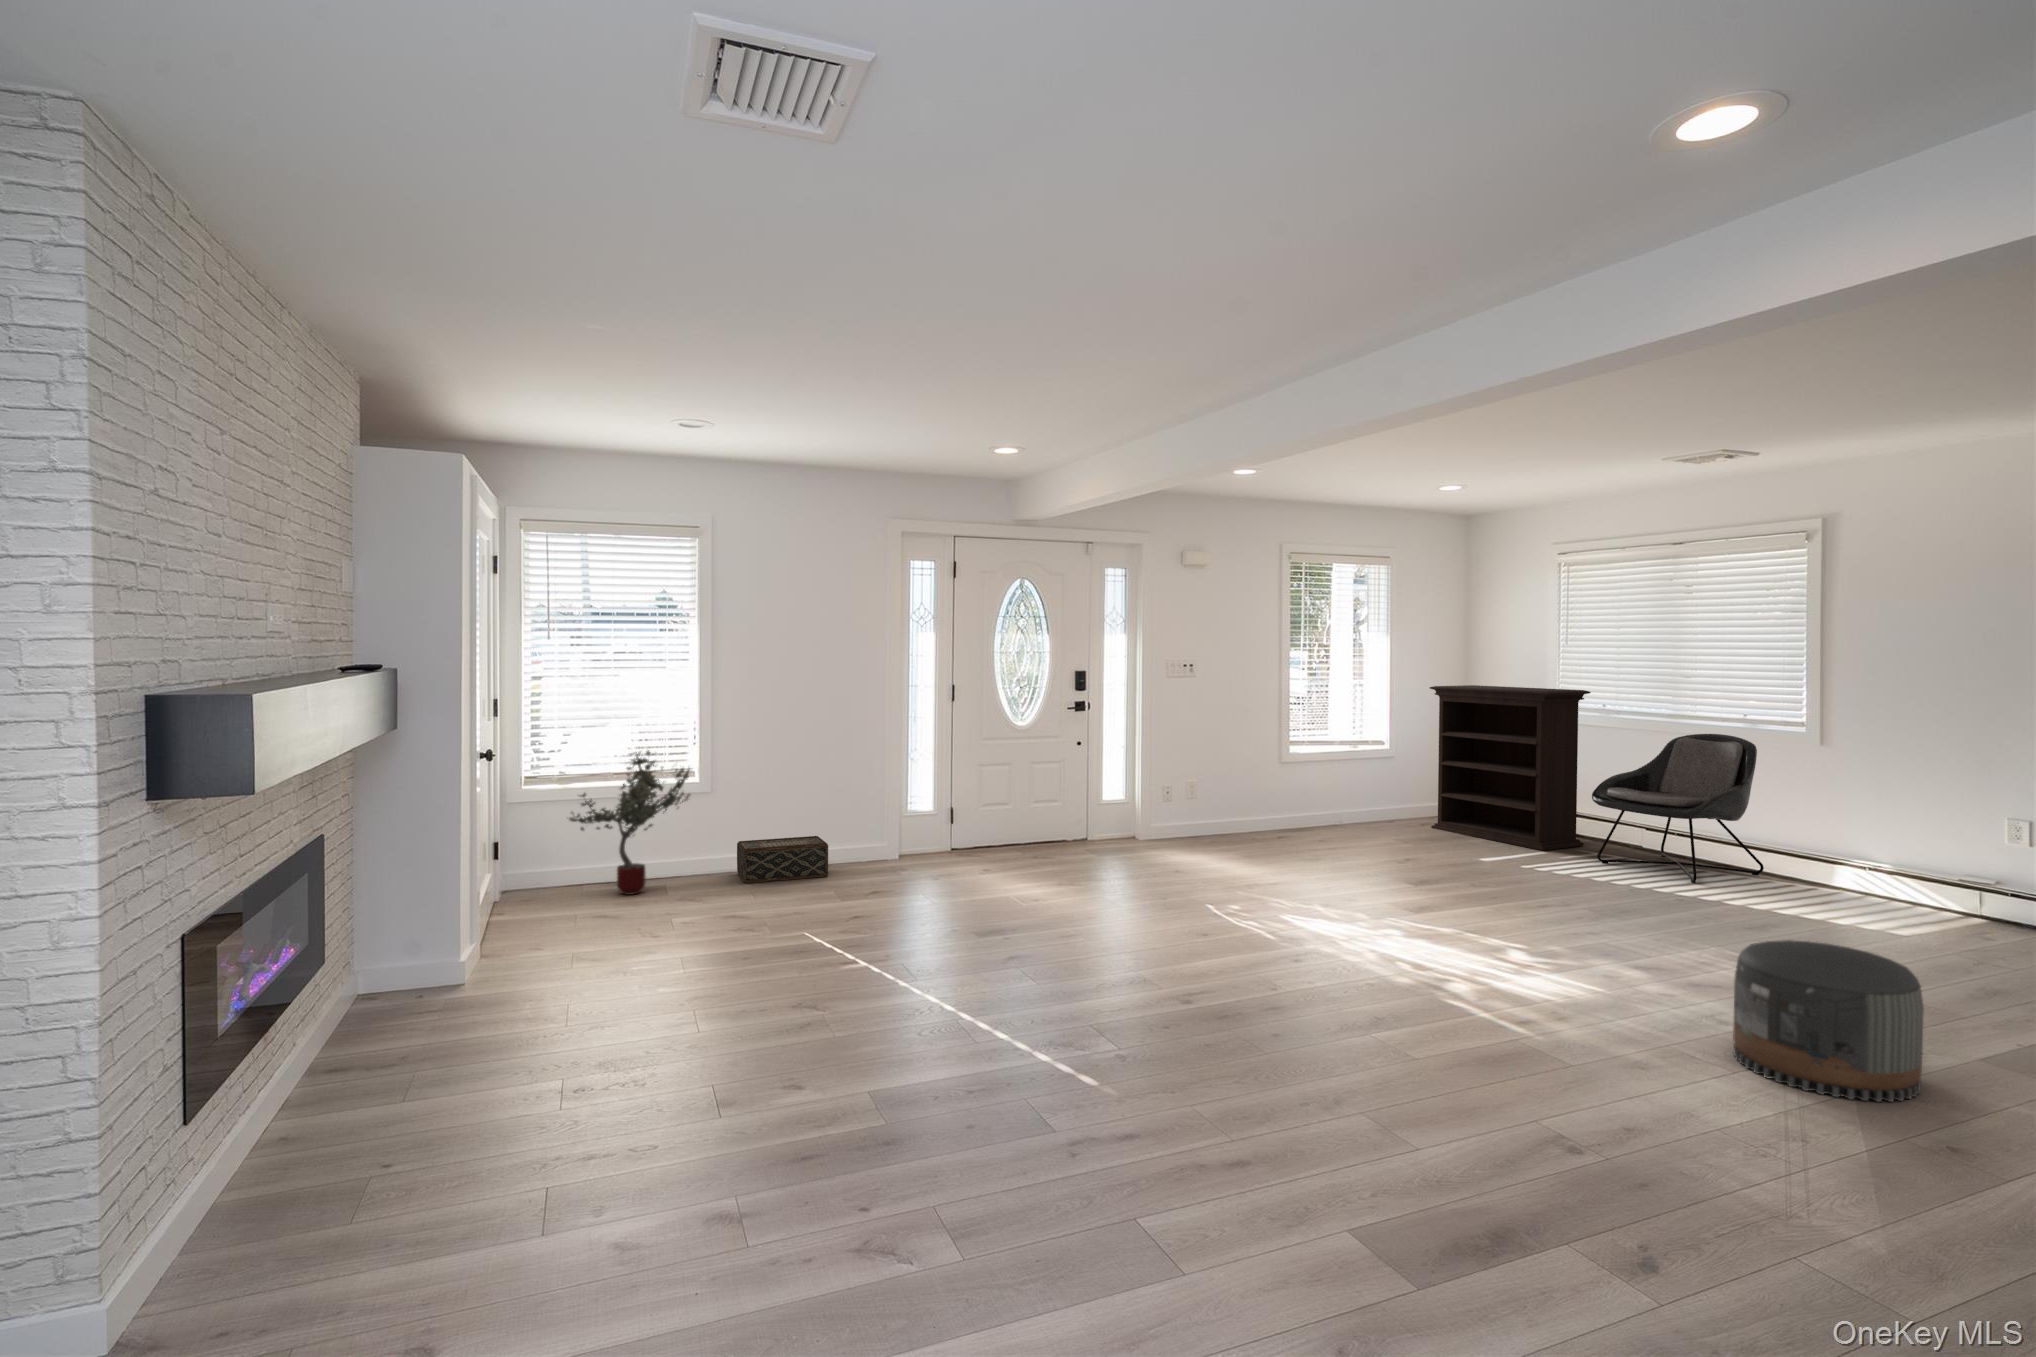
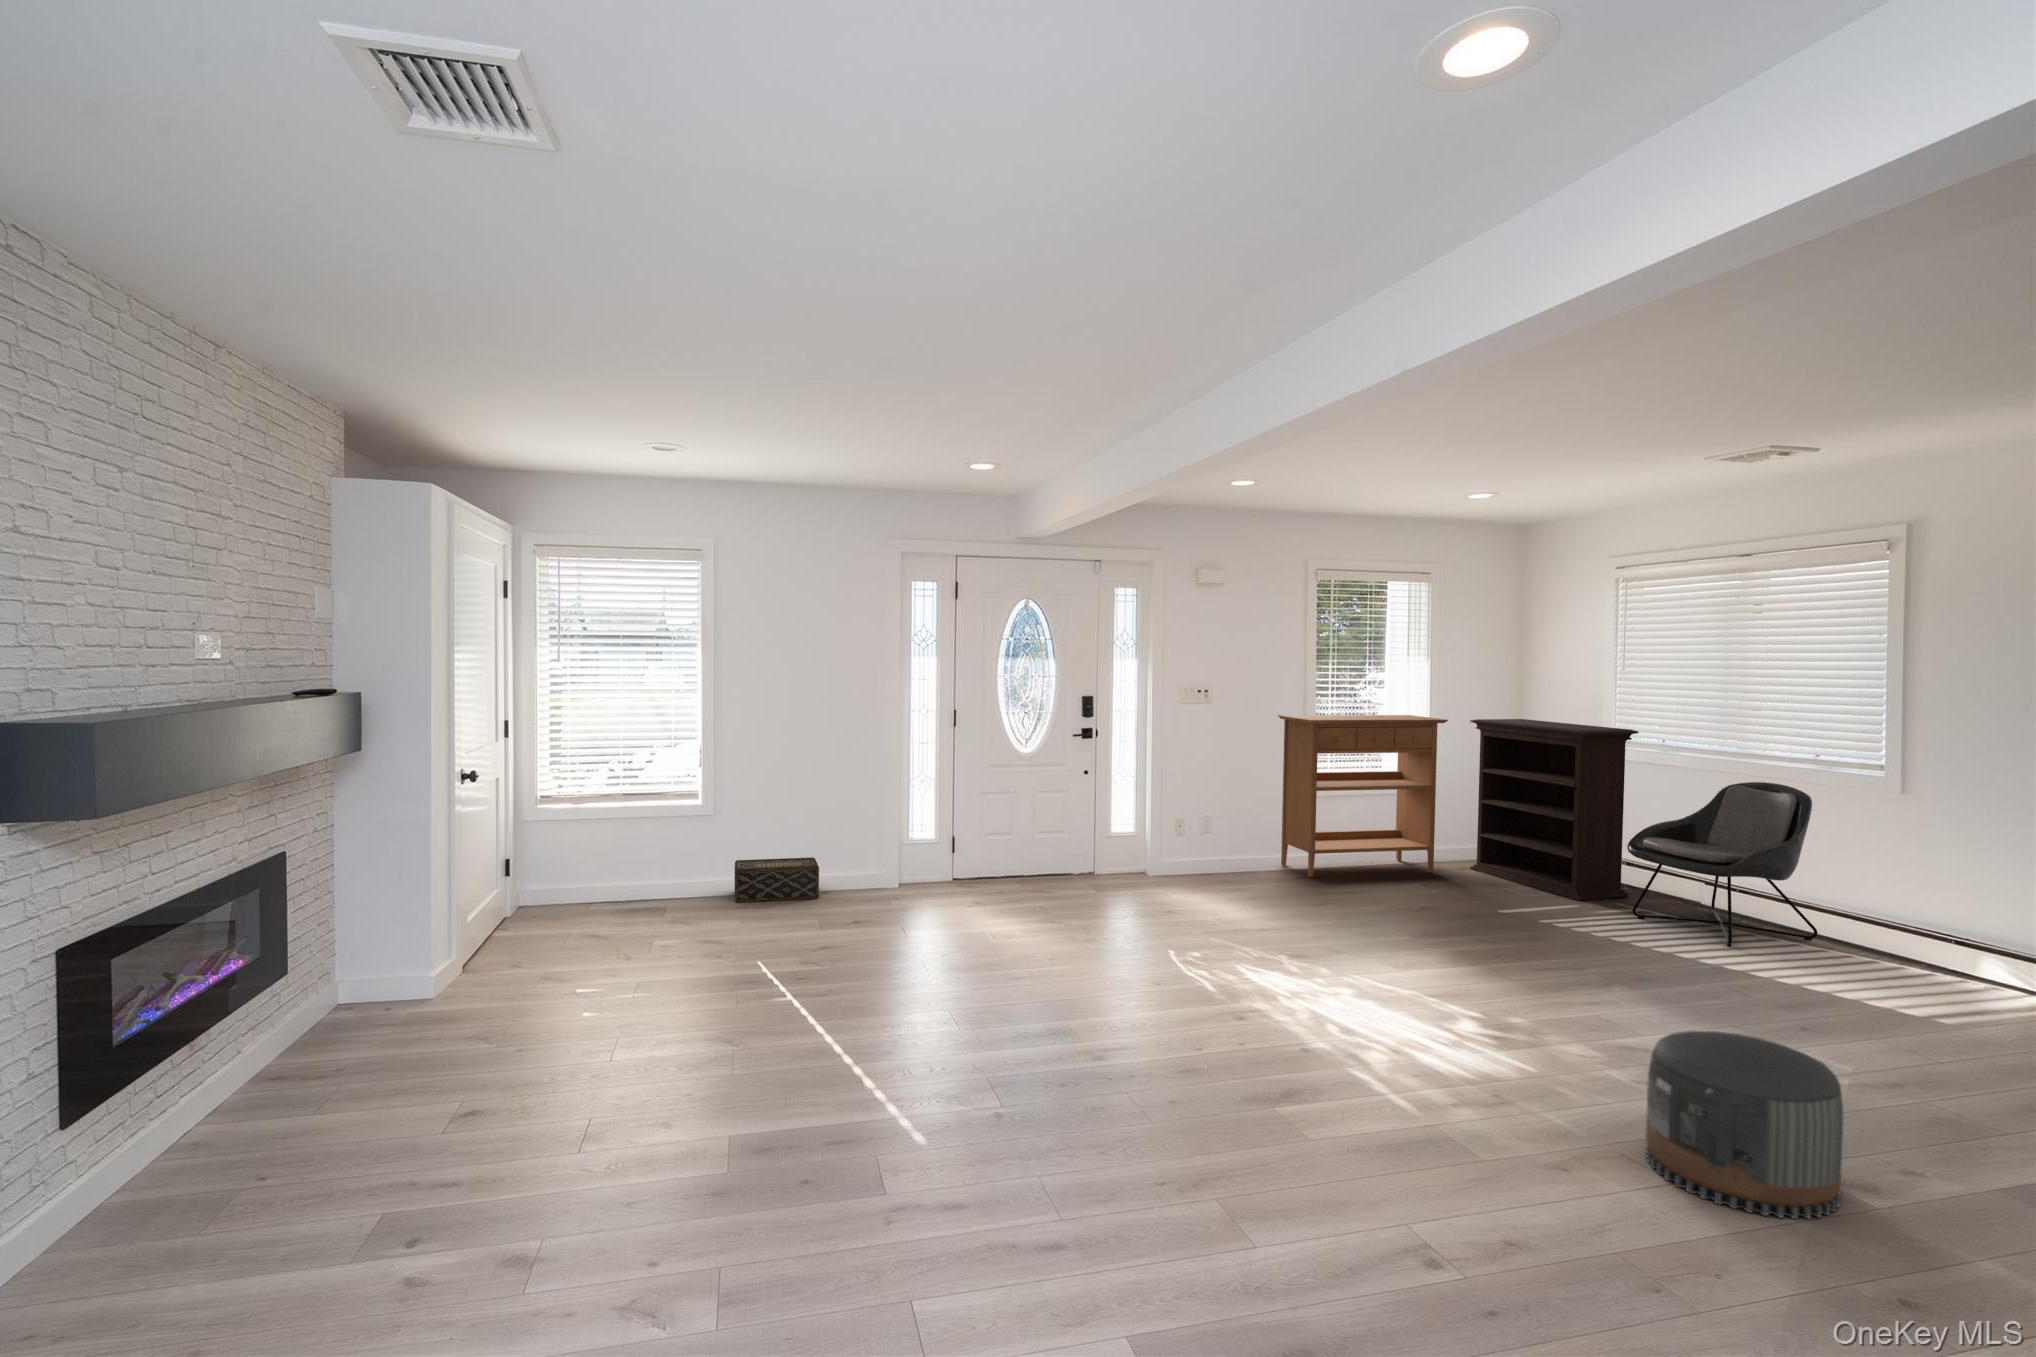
console table: none [1254,684,1413,840] -> present [1278,715,1448,877]
potted tree: present [569,750,690,895] -> none [566,771,685,909]

